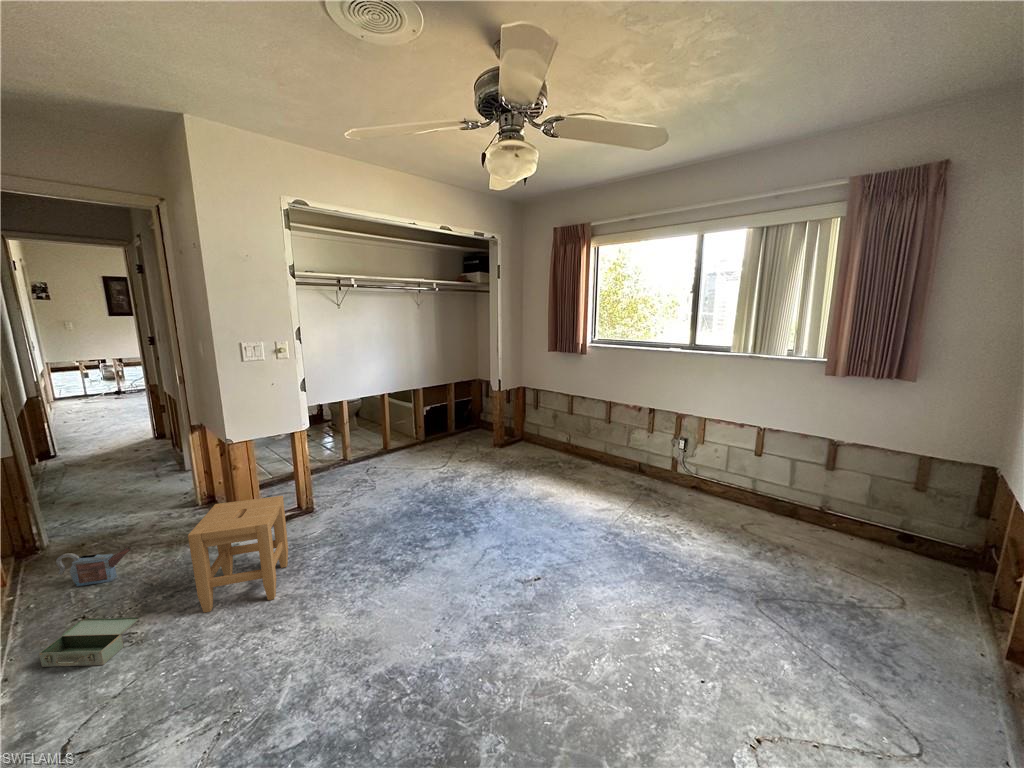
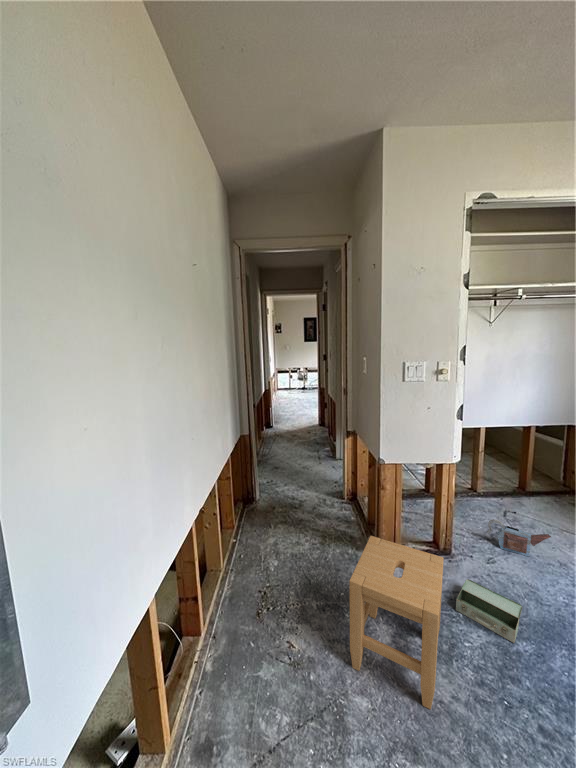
watering can: present [56,548,131,586] -> present [487,519,551,557]
toolbox: present [39,617,139,667] -> present [456,579,523,643]

